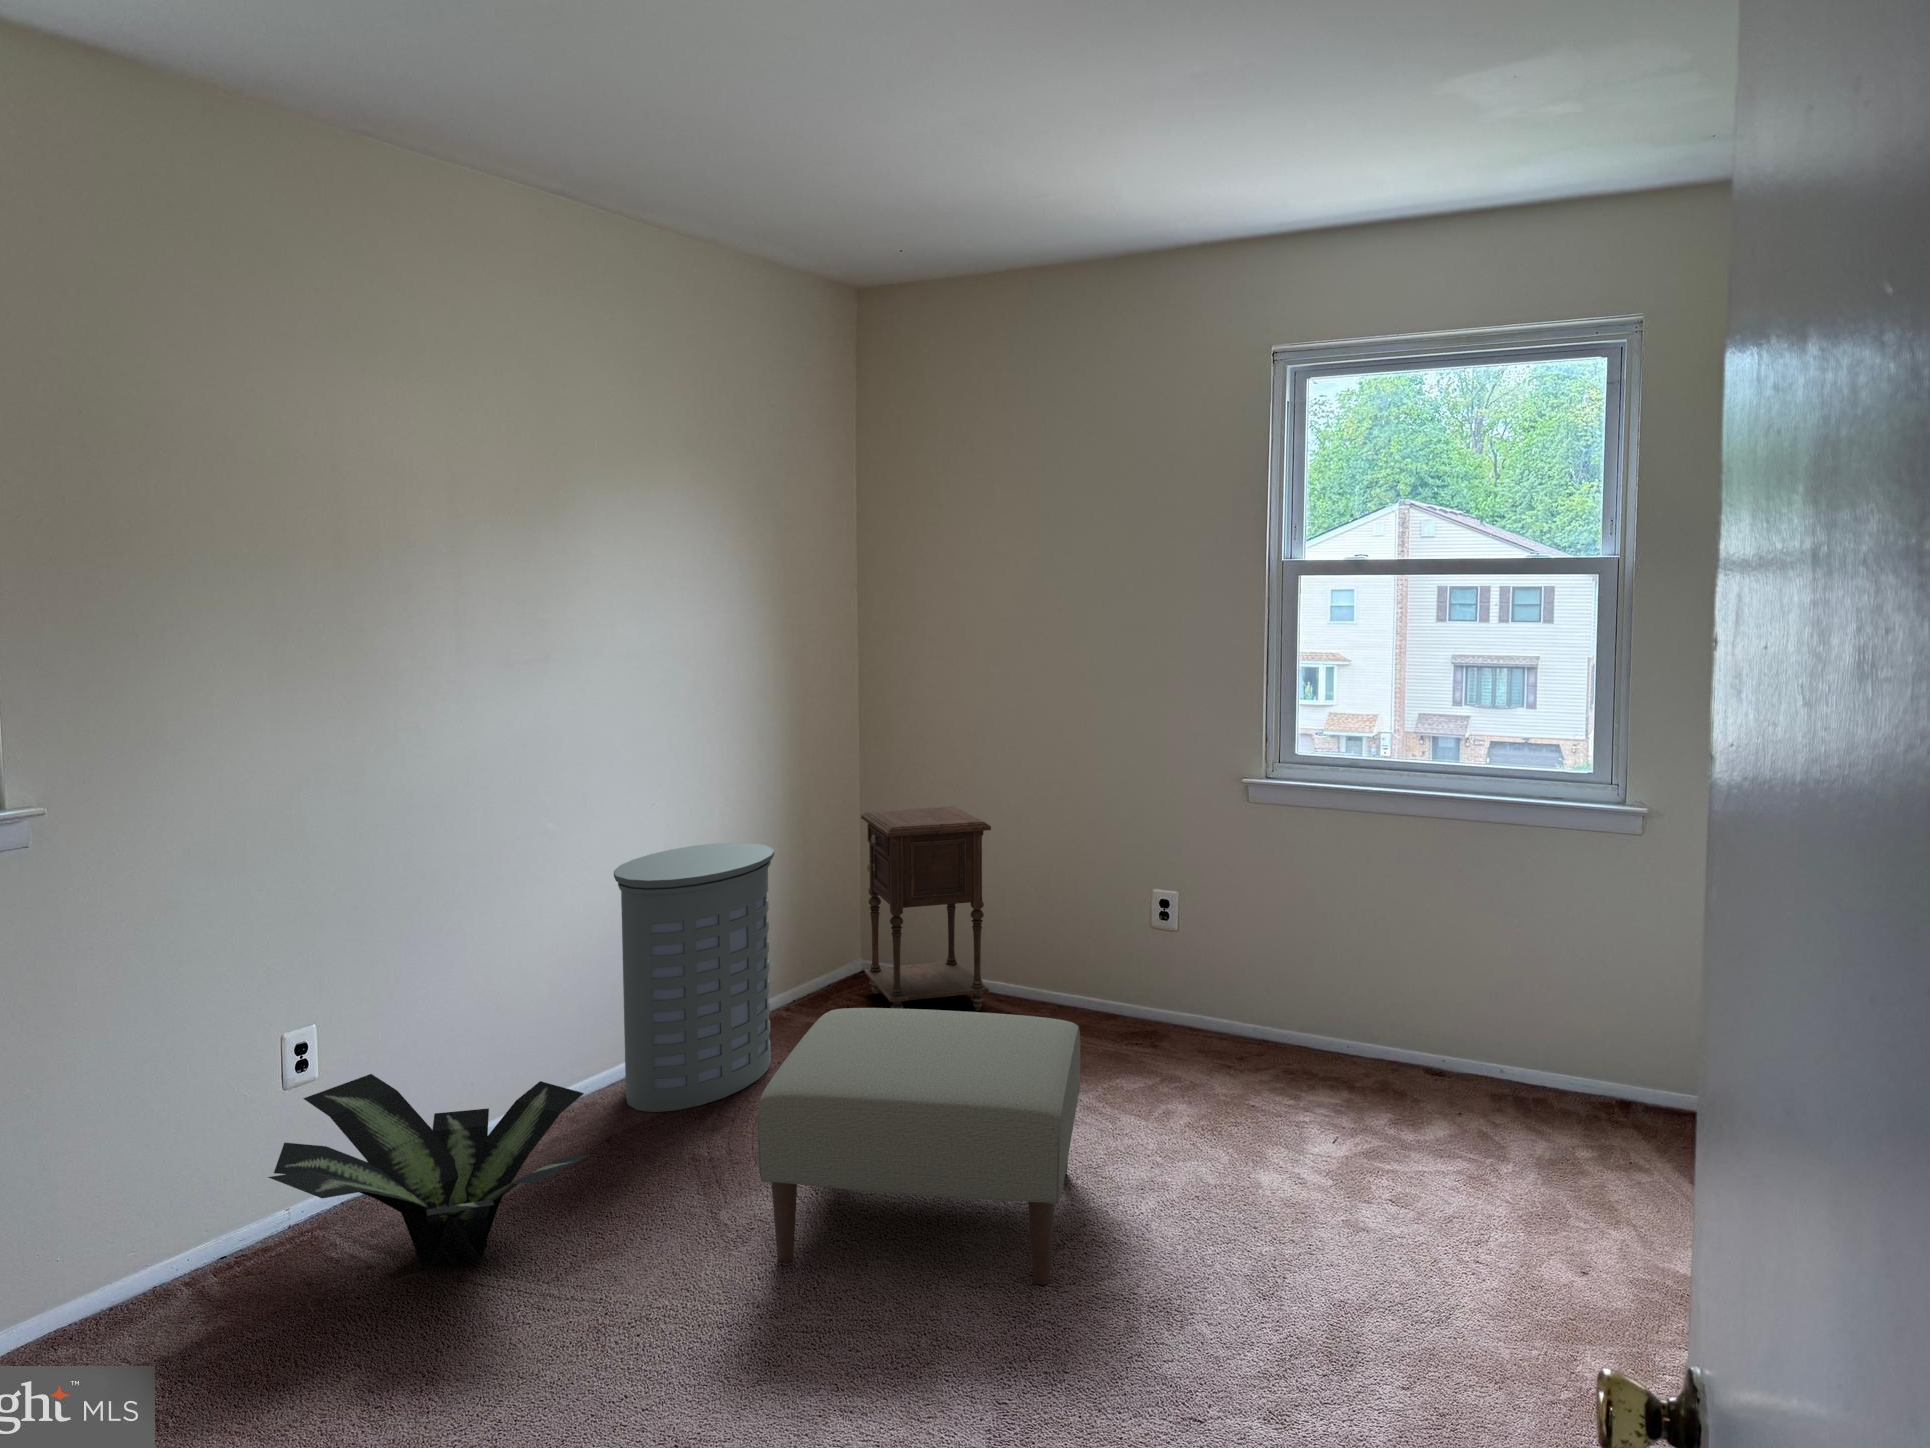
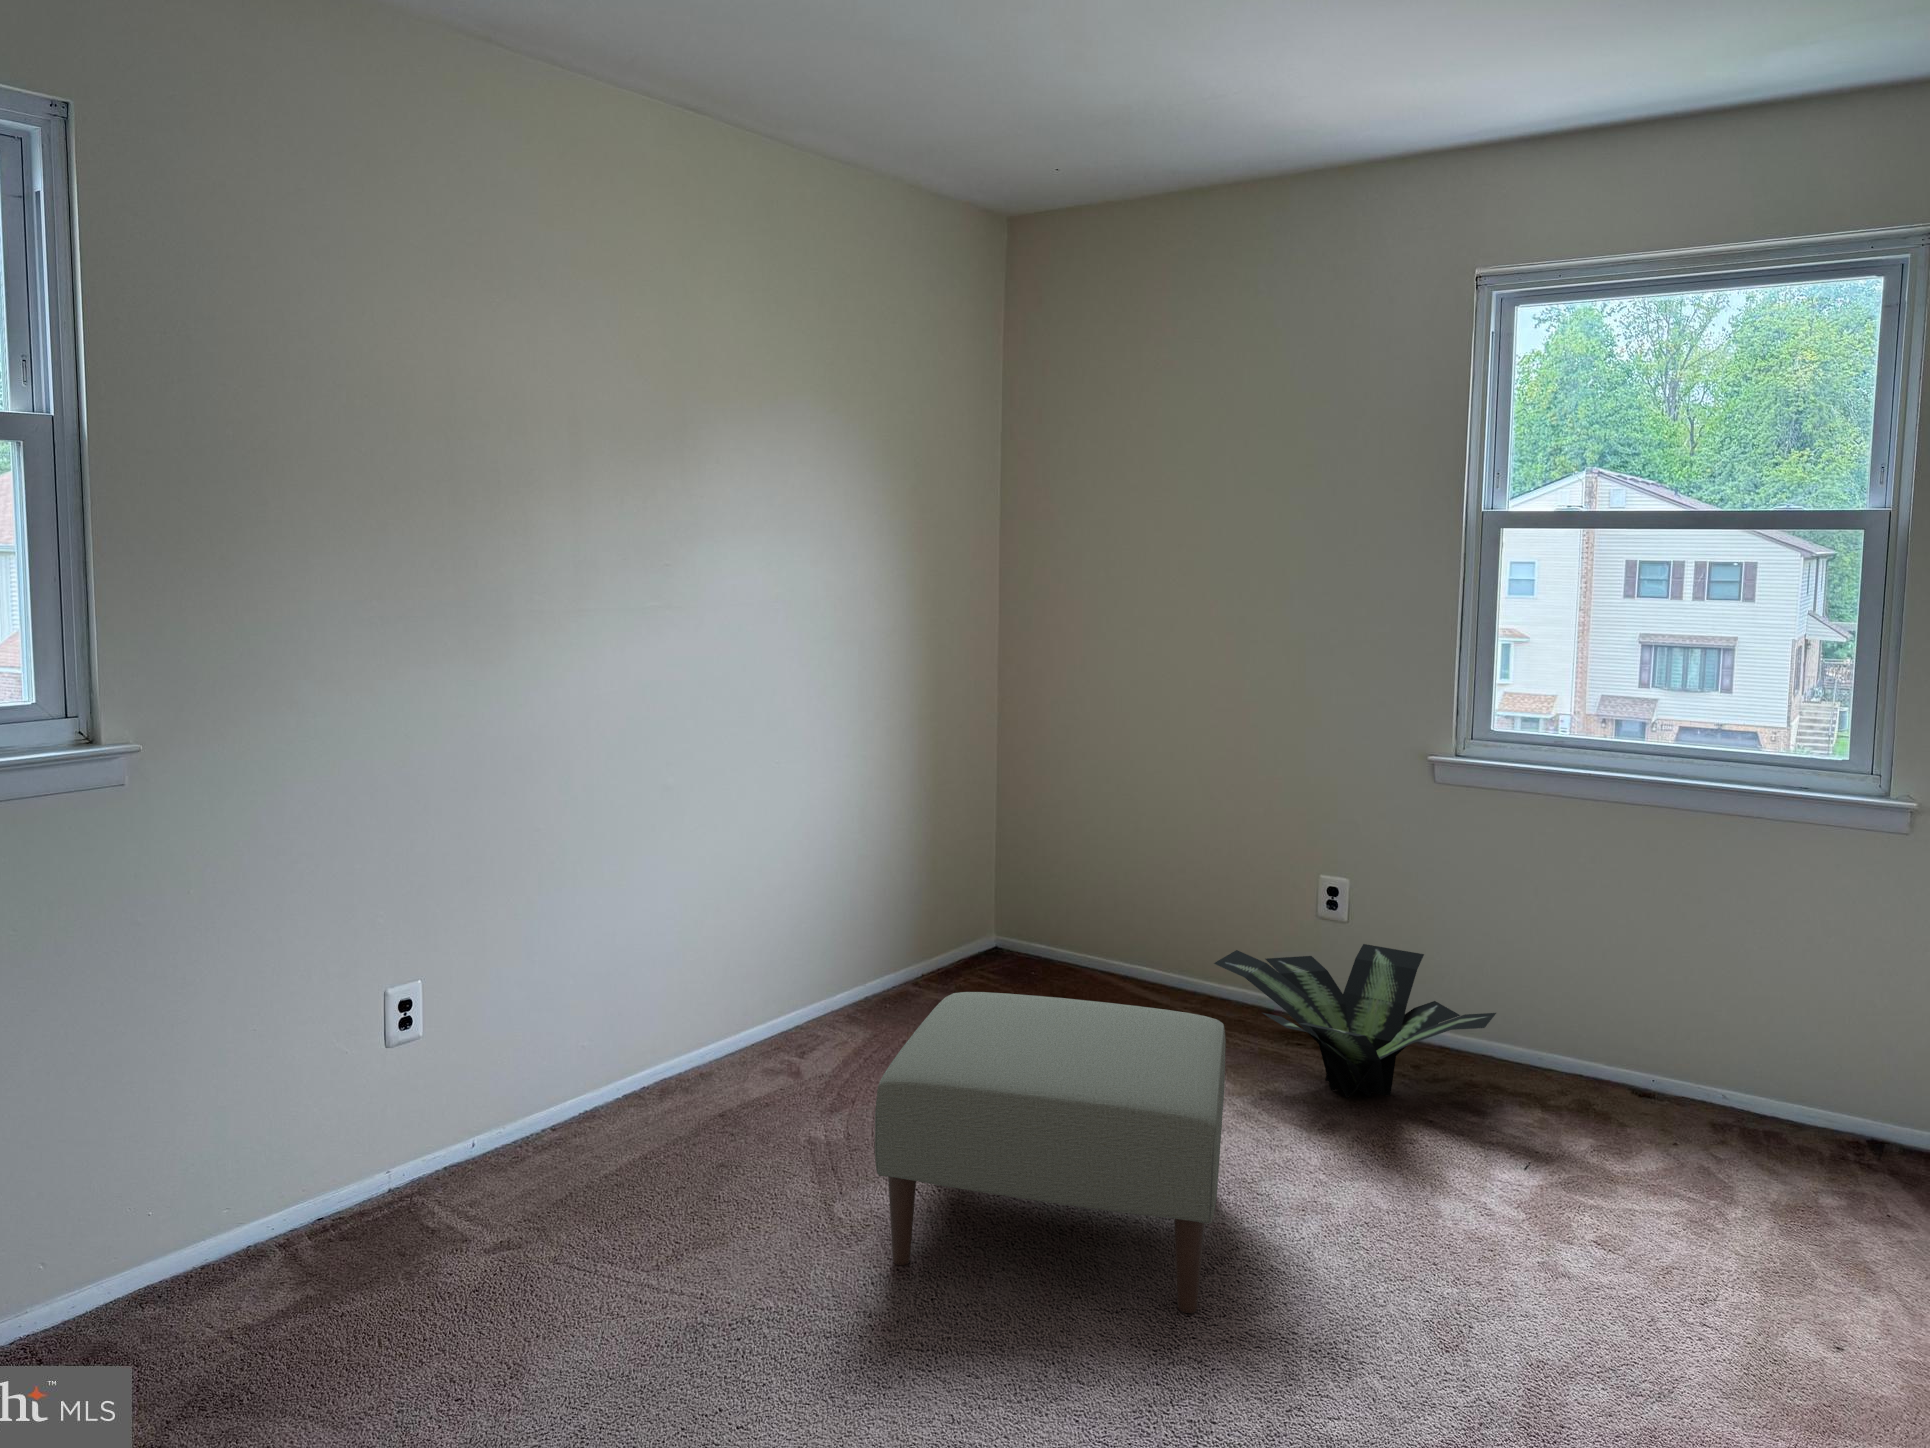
nightstand: present [861,806,991,1011] -> none [983,792,1118,1007]
laundry hamper: present [614,843,774,1112] -> none [733,818,896,1090]
potted plant: present [268,1074,589,1269] -> present [1214,944,1496,1098]

